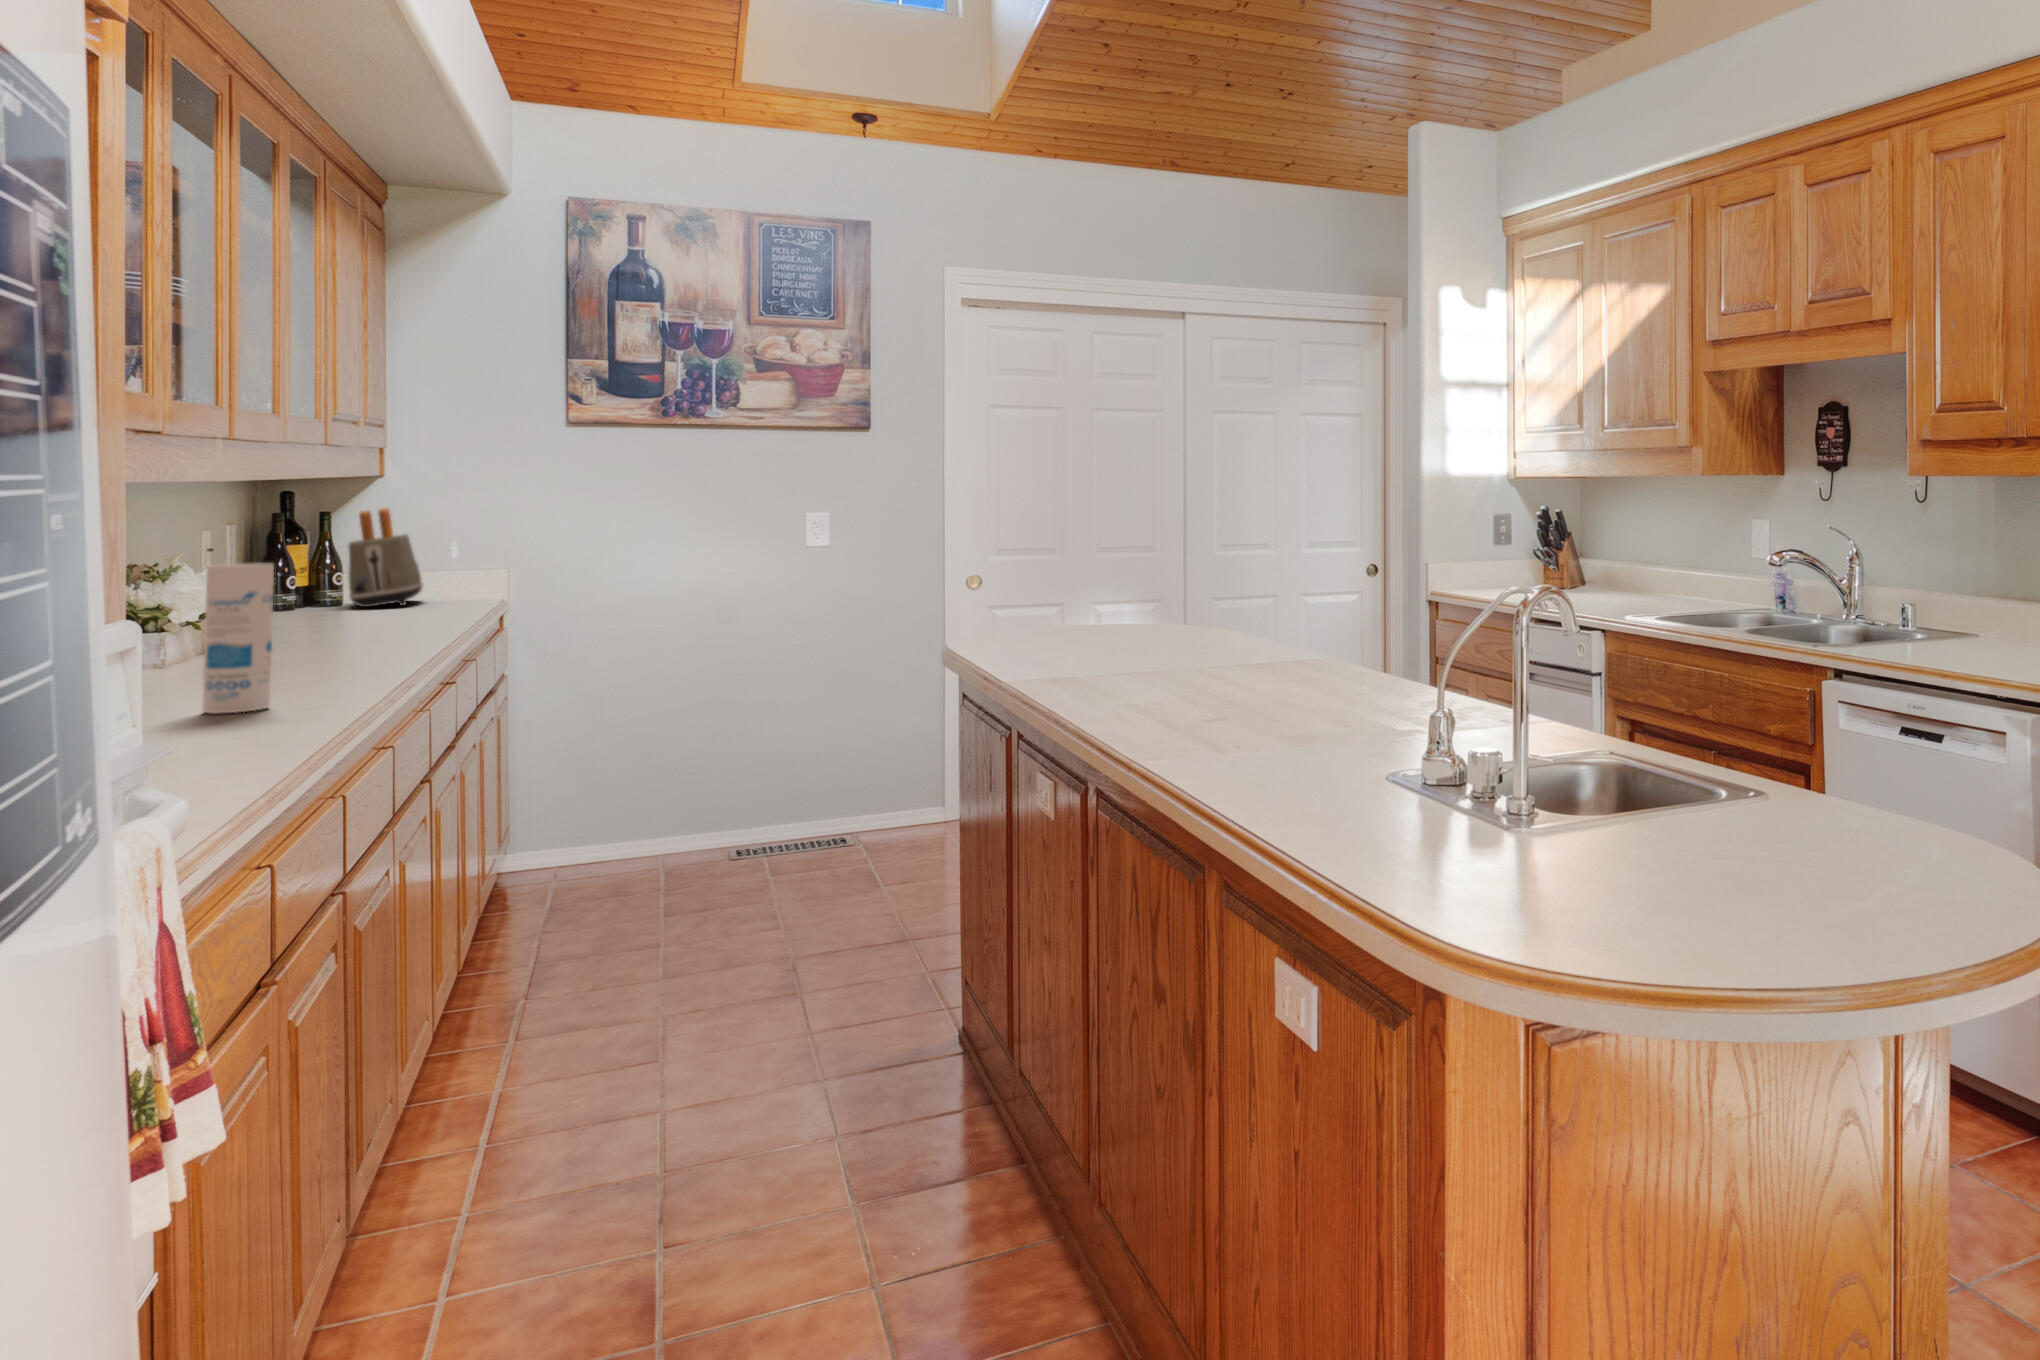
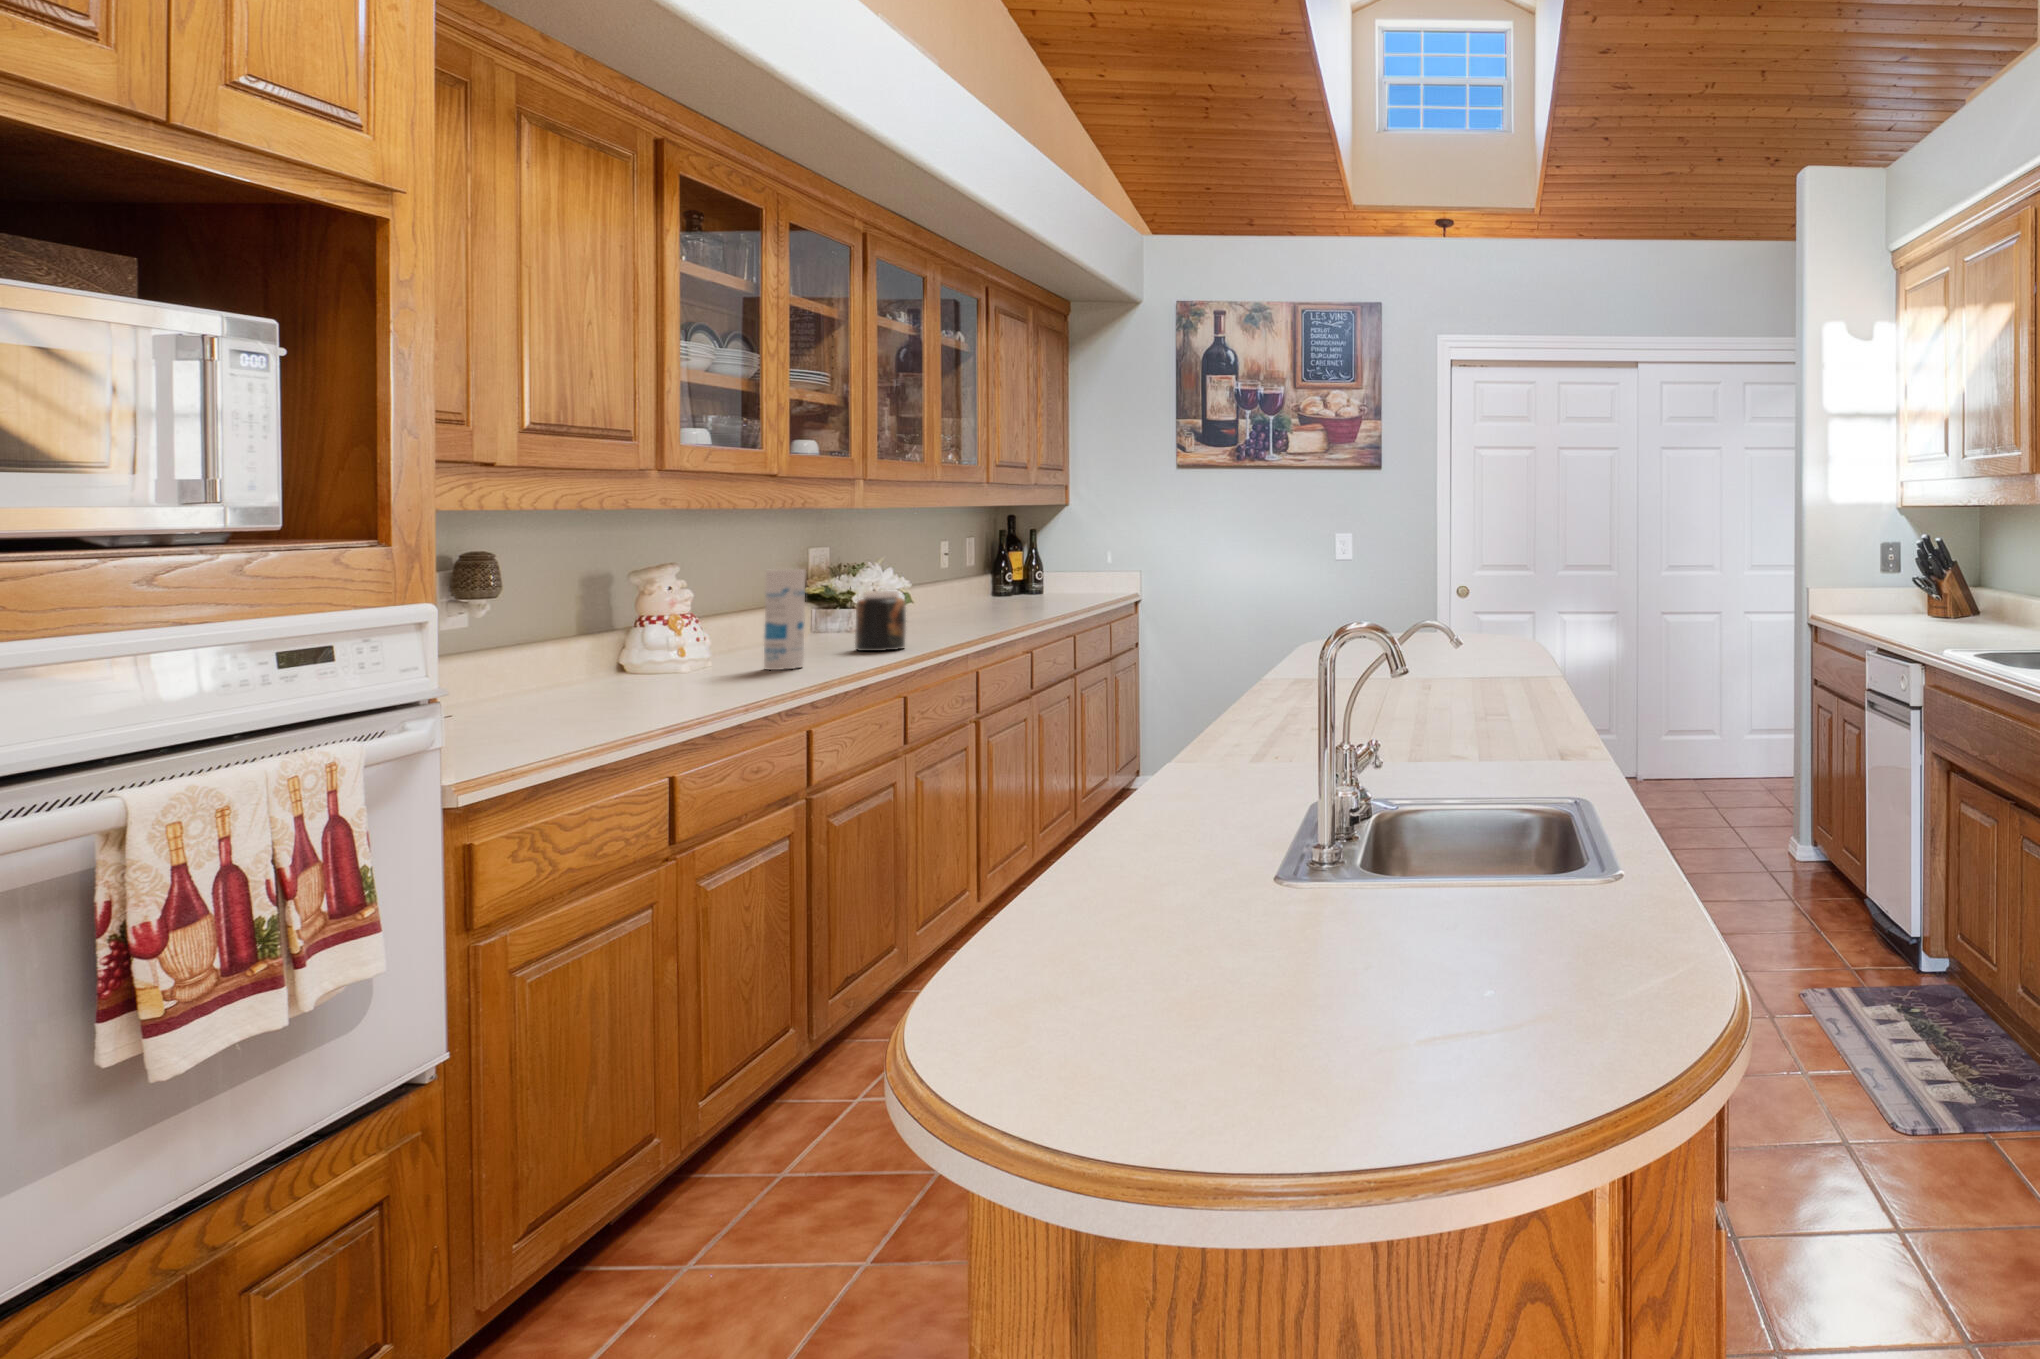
toaster: present [348,508,423,607] -> none [1020,529,1074,599]
jar: none [283,595,368,682] -> present [855,591,906,651]

